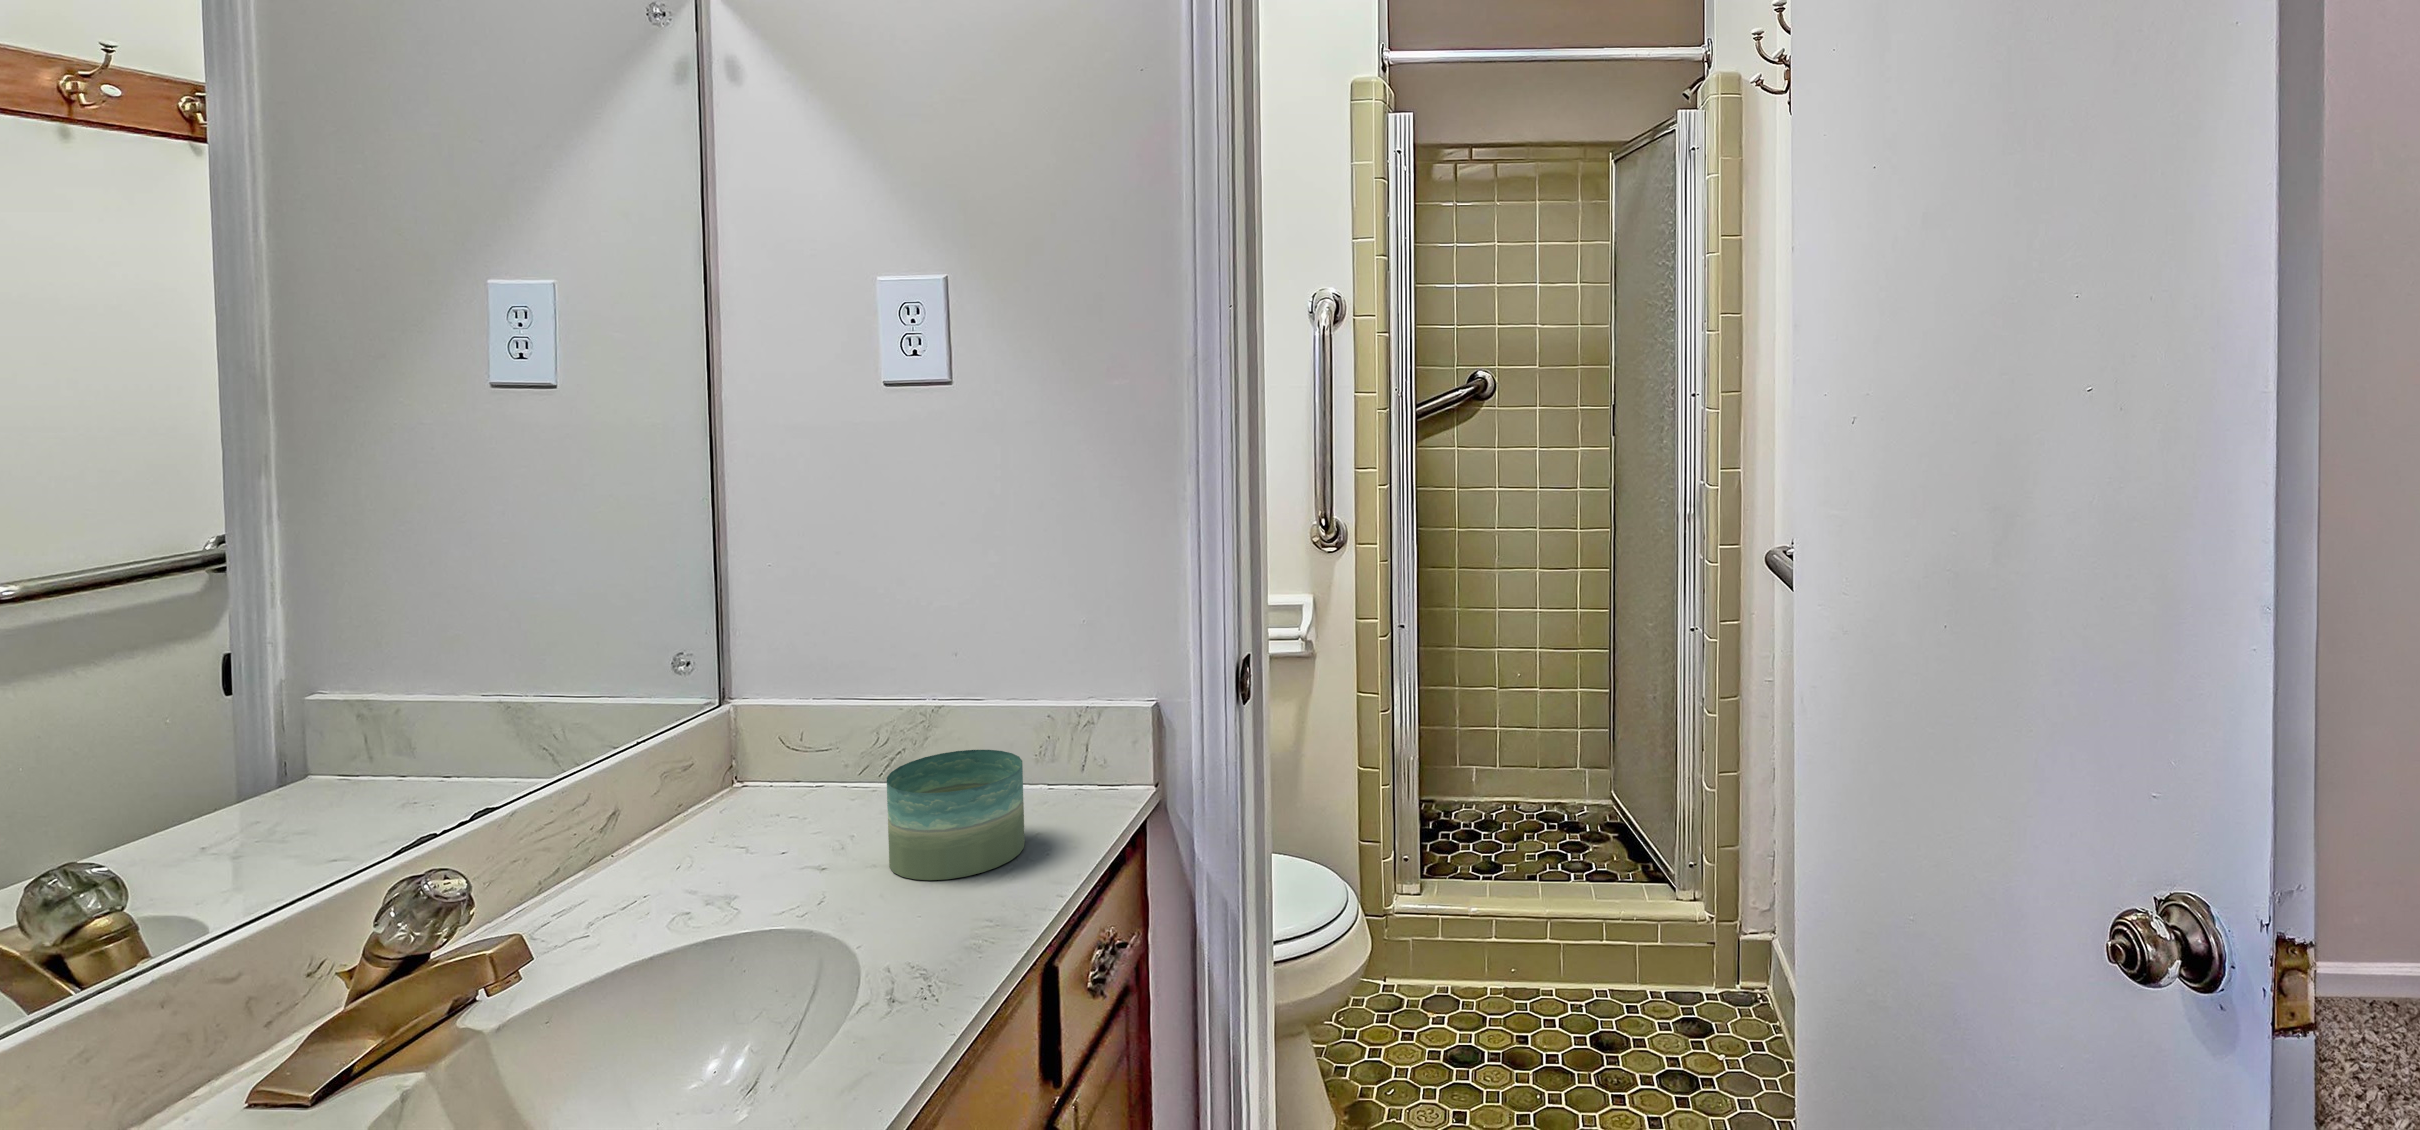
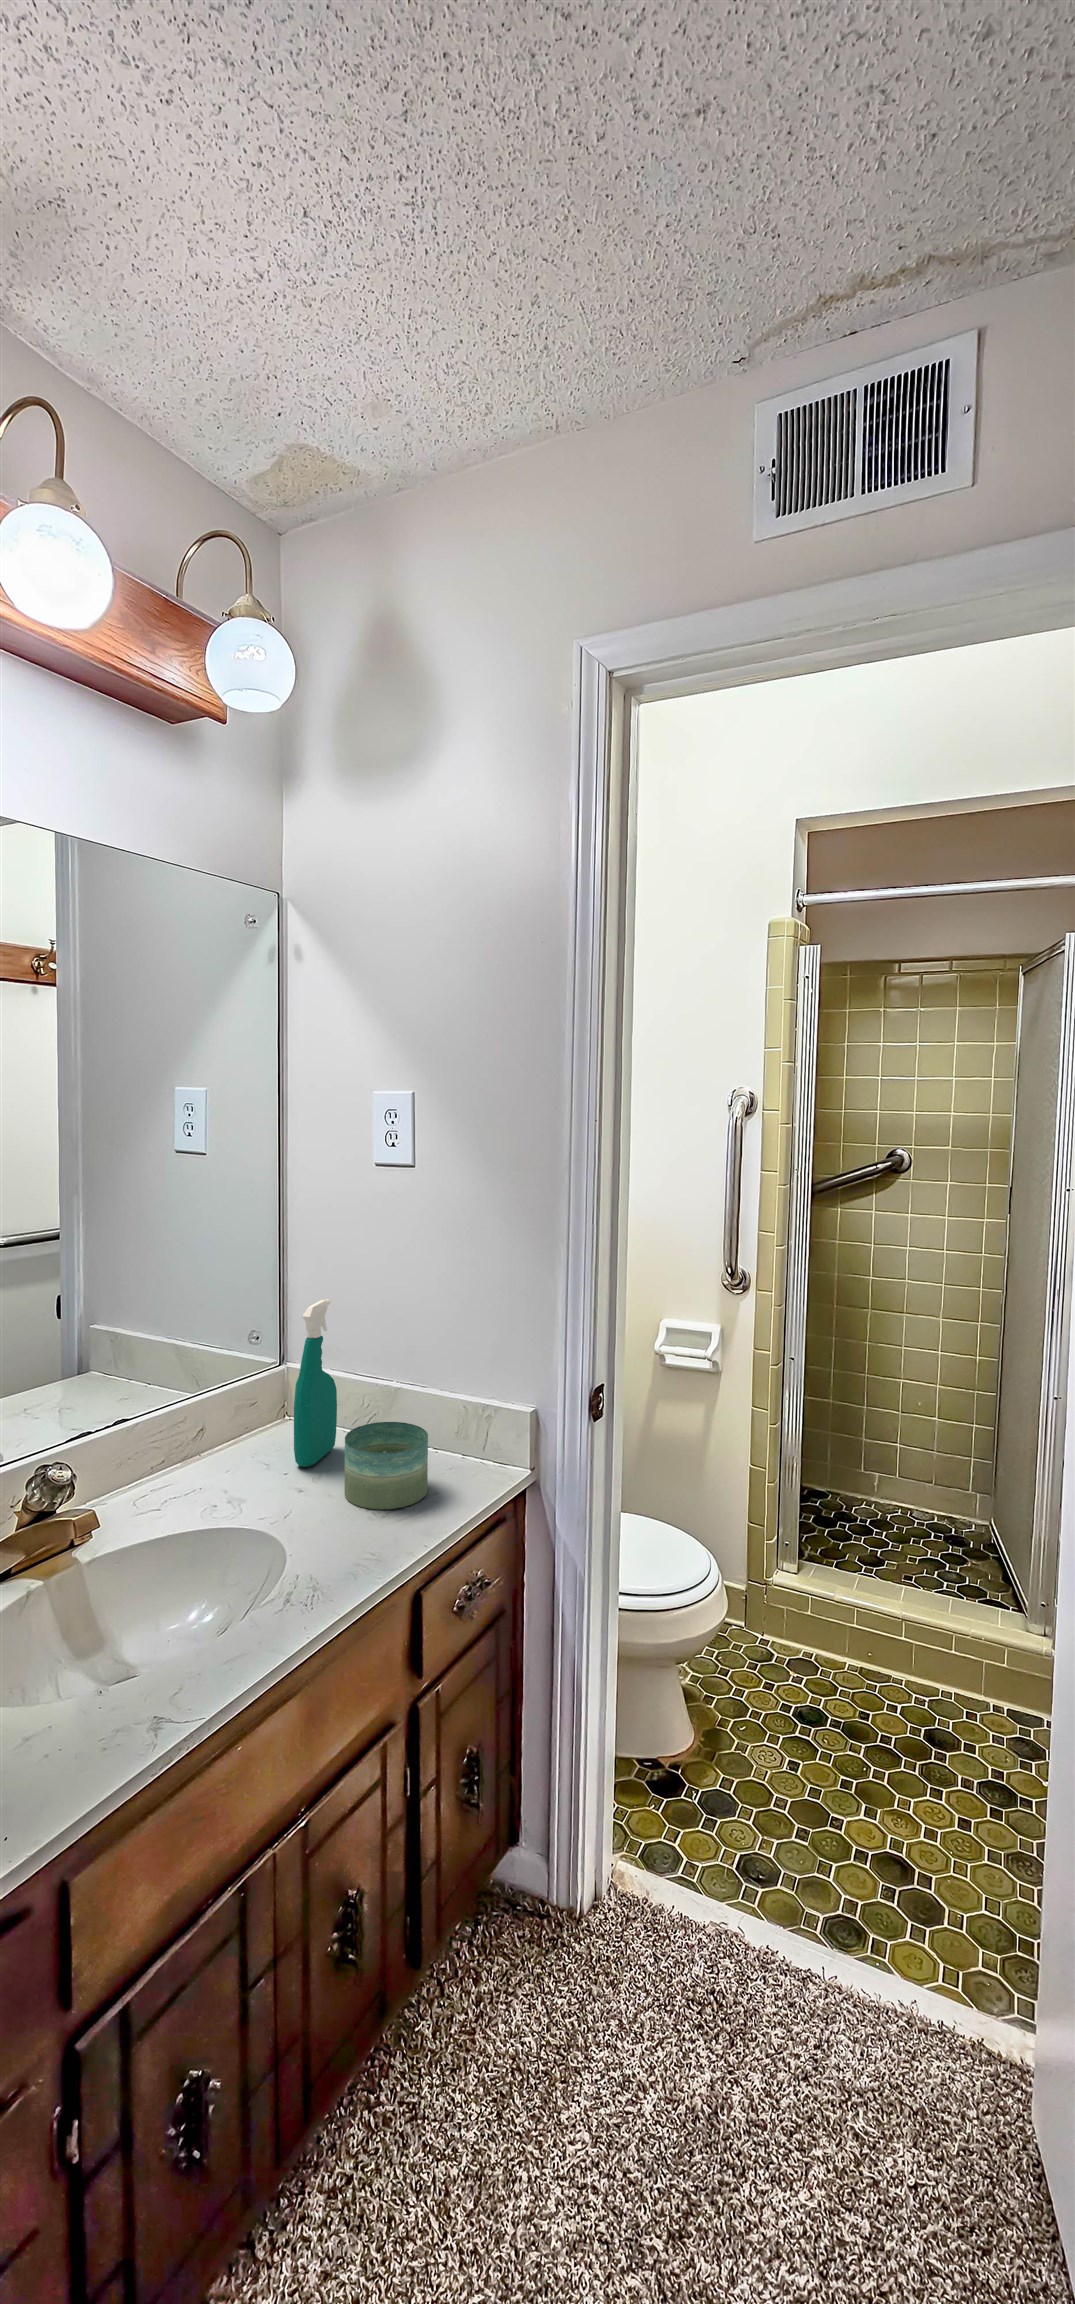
spray bottle: none [777,584,839,850] -> present [294,1299,337,1467]

